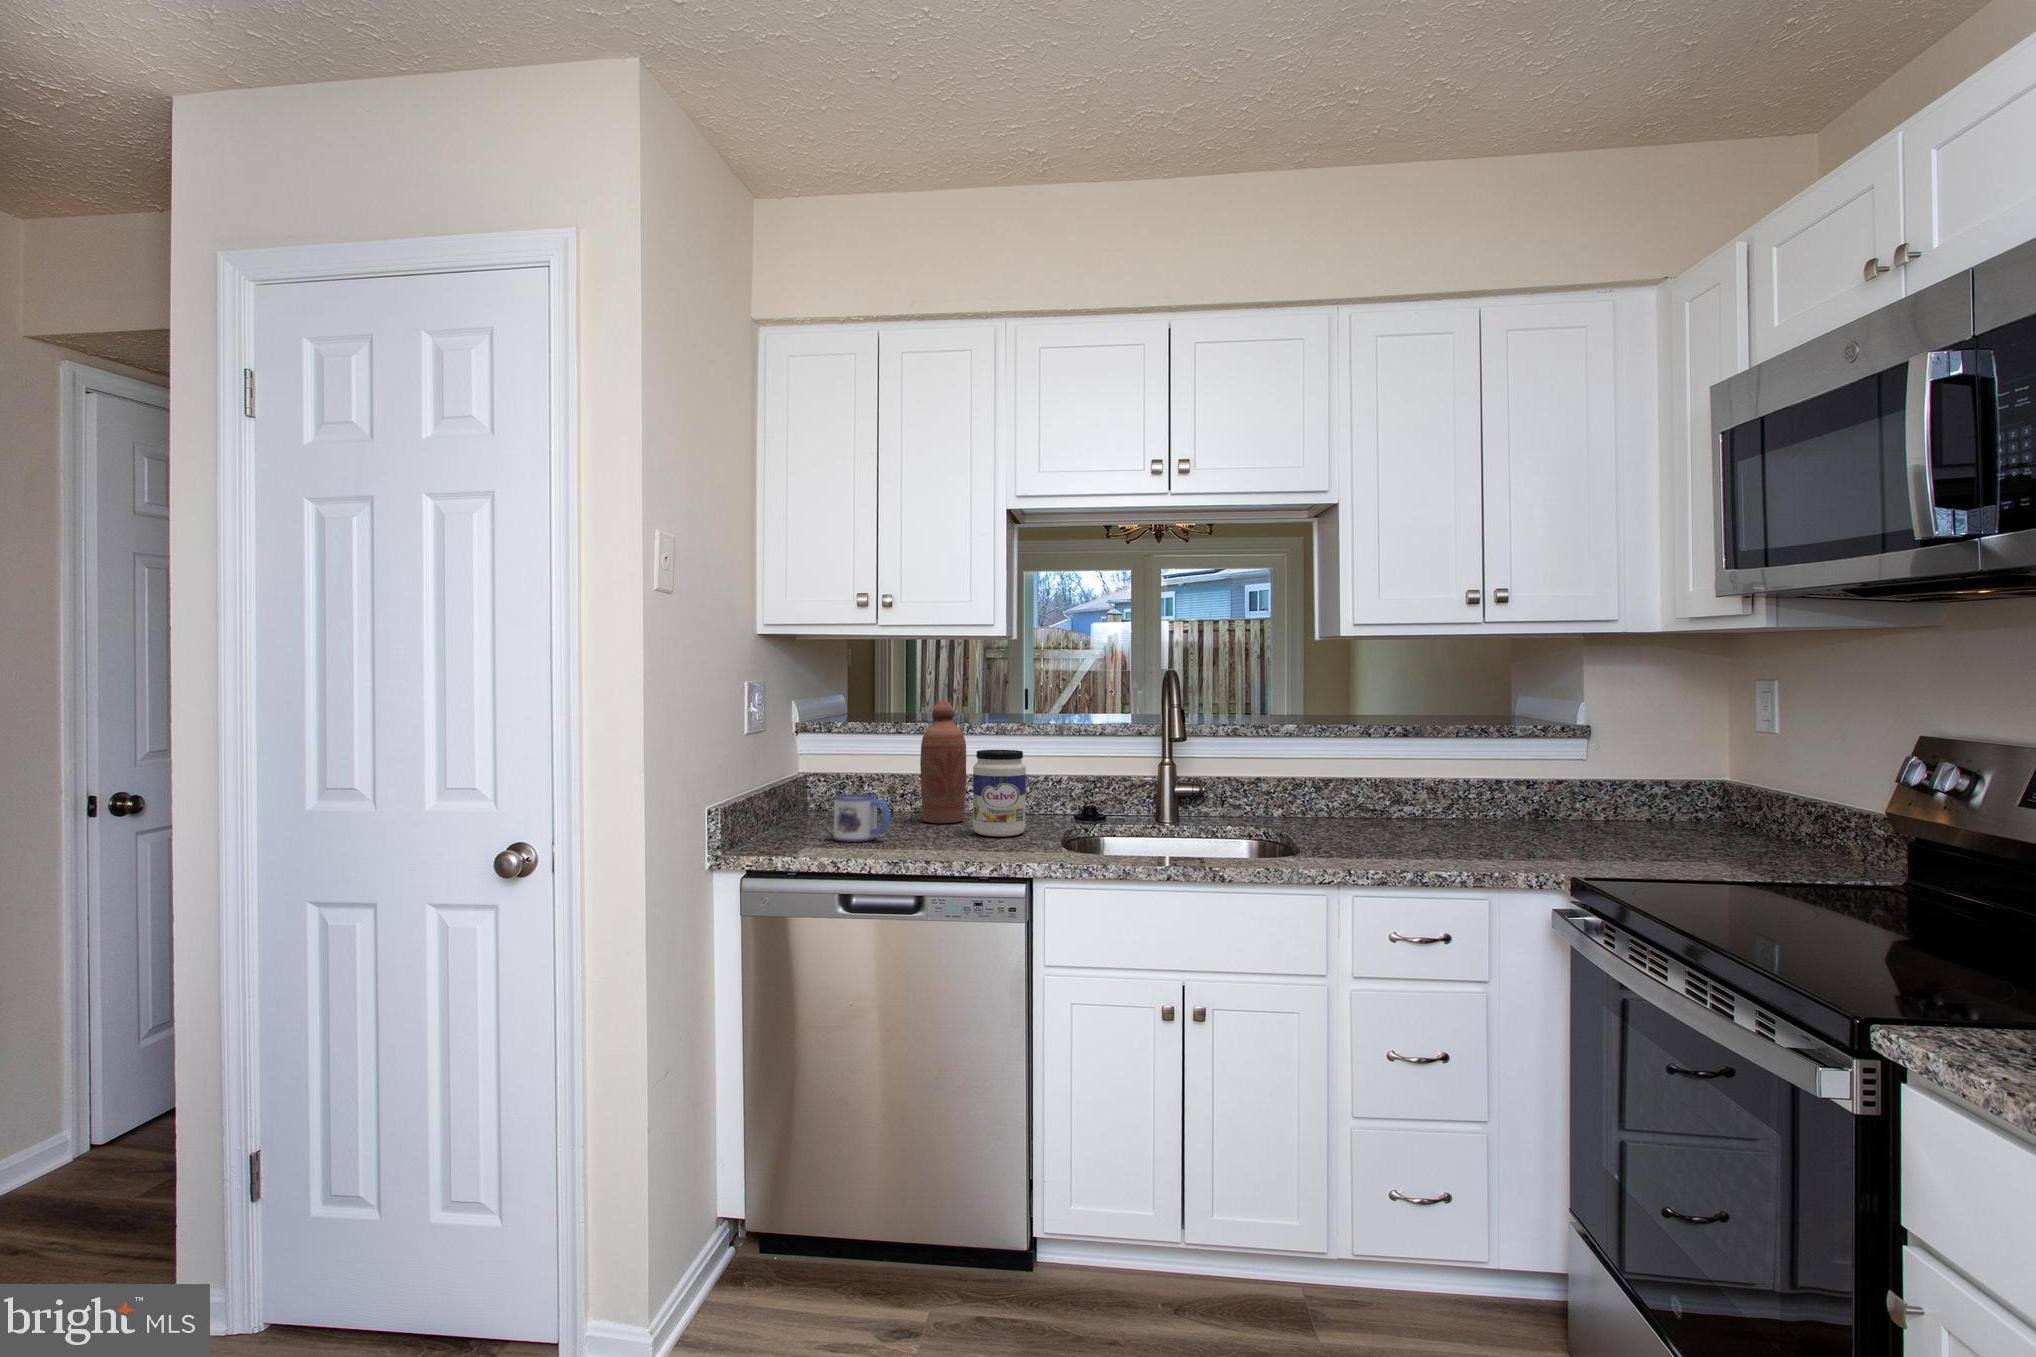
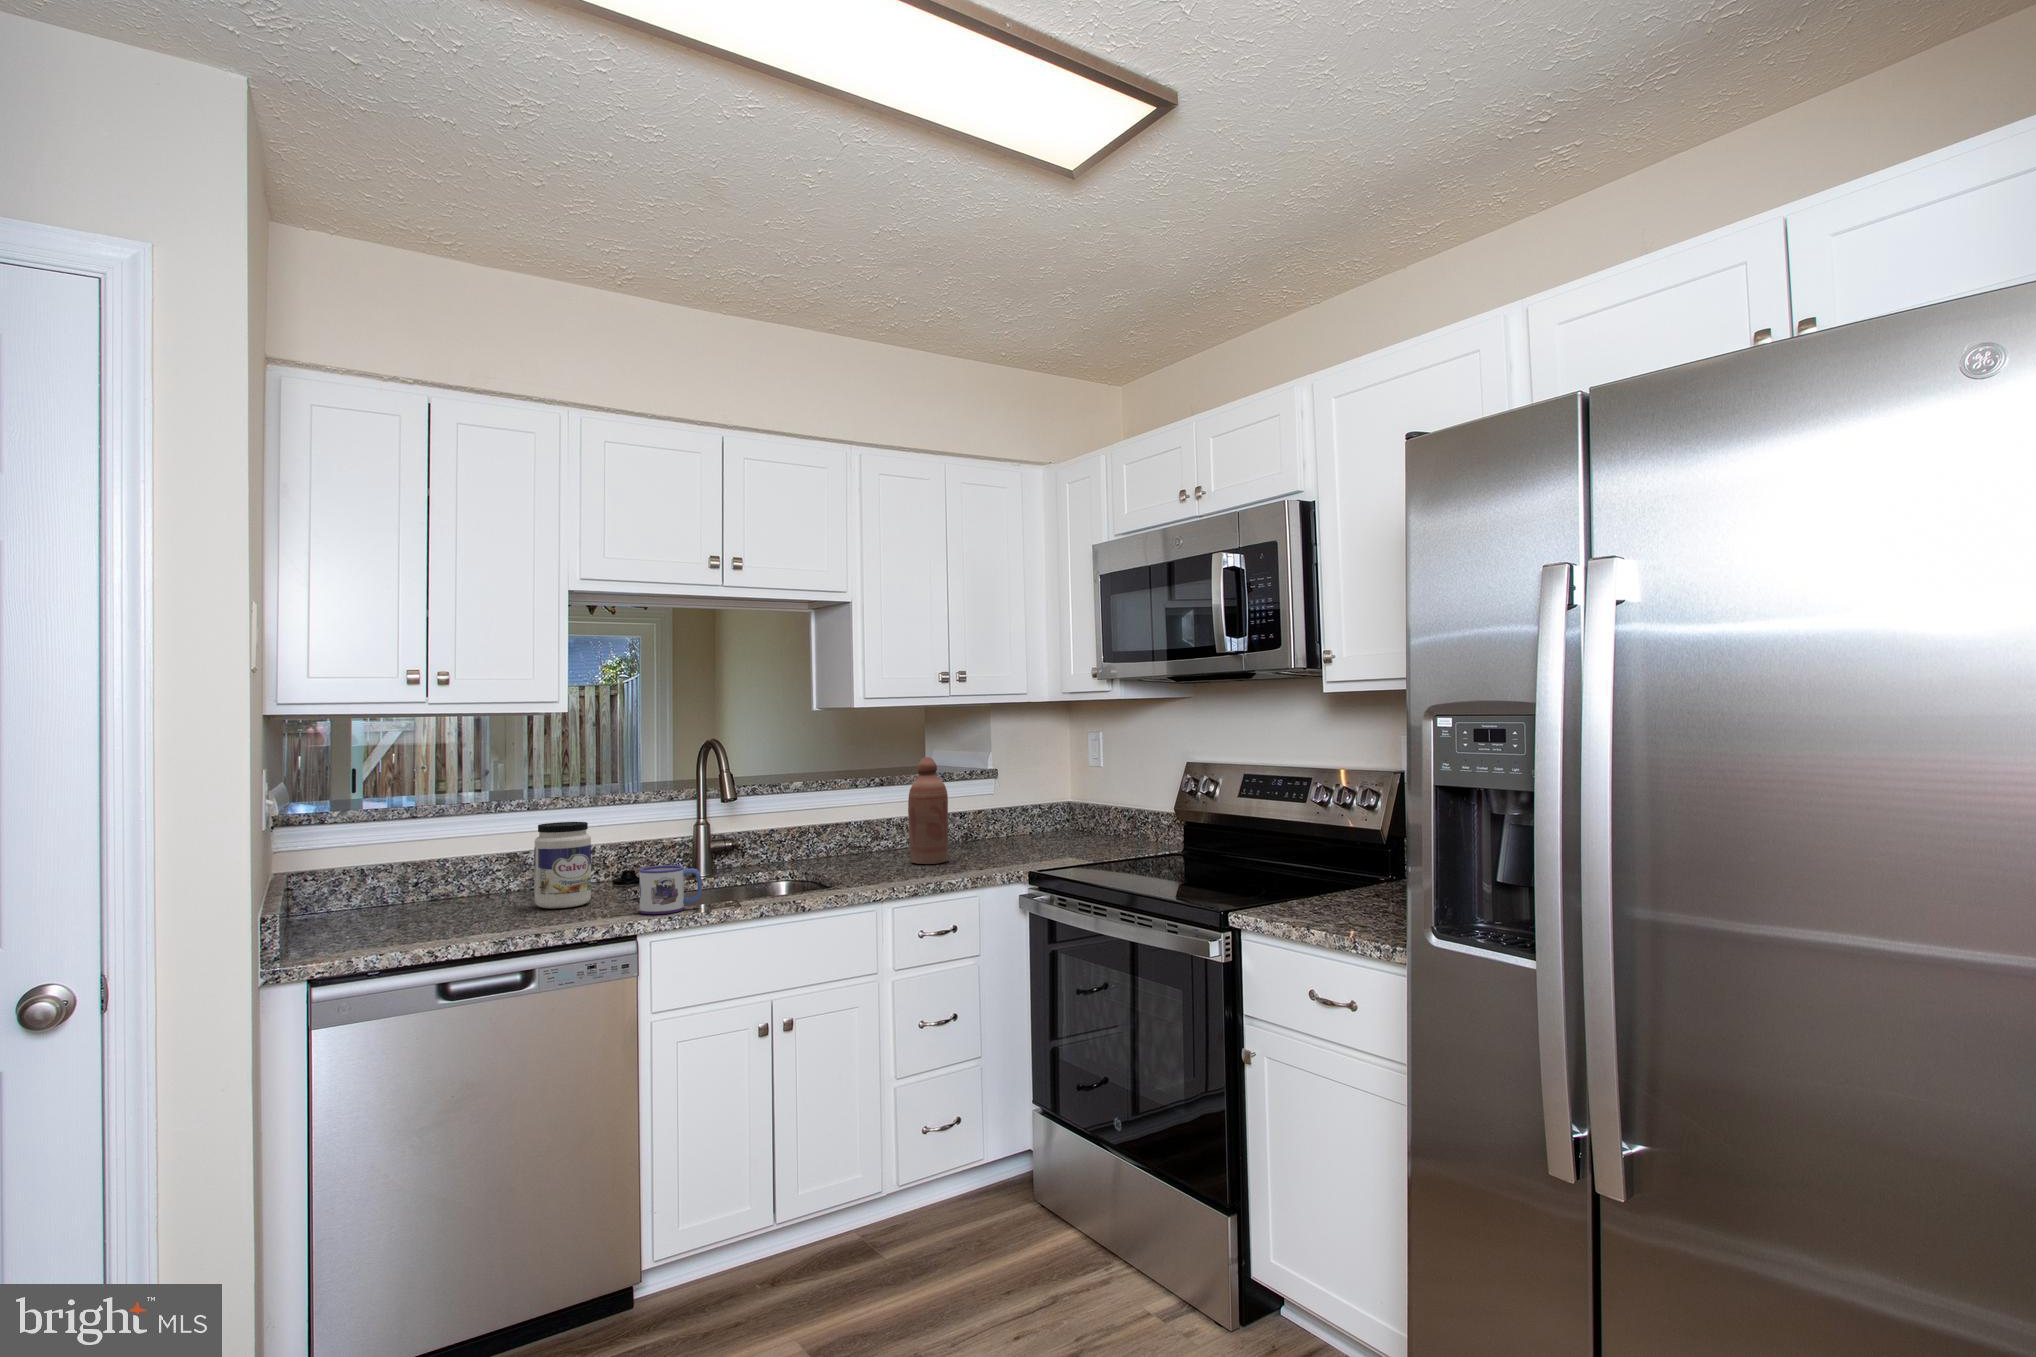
bottle: present [920,700,966,823] -> present [908,757,948,864]
mug: present [834,794,890,842] -> present [639,865,702,914]

